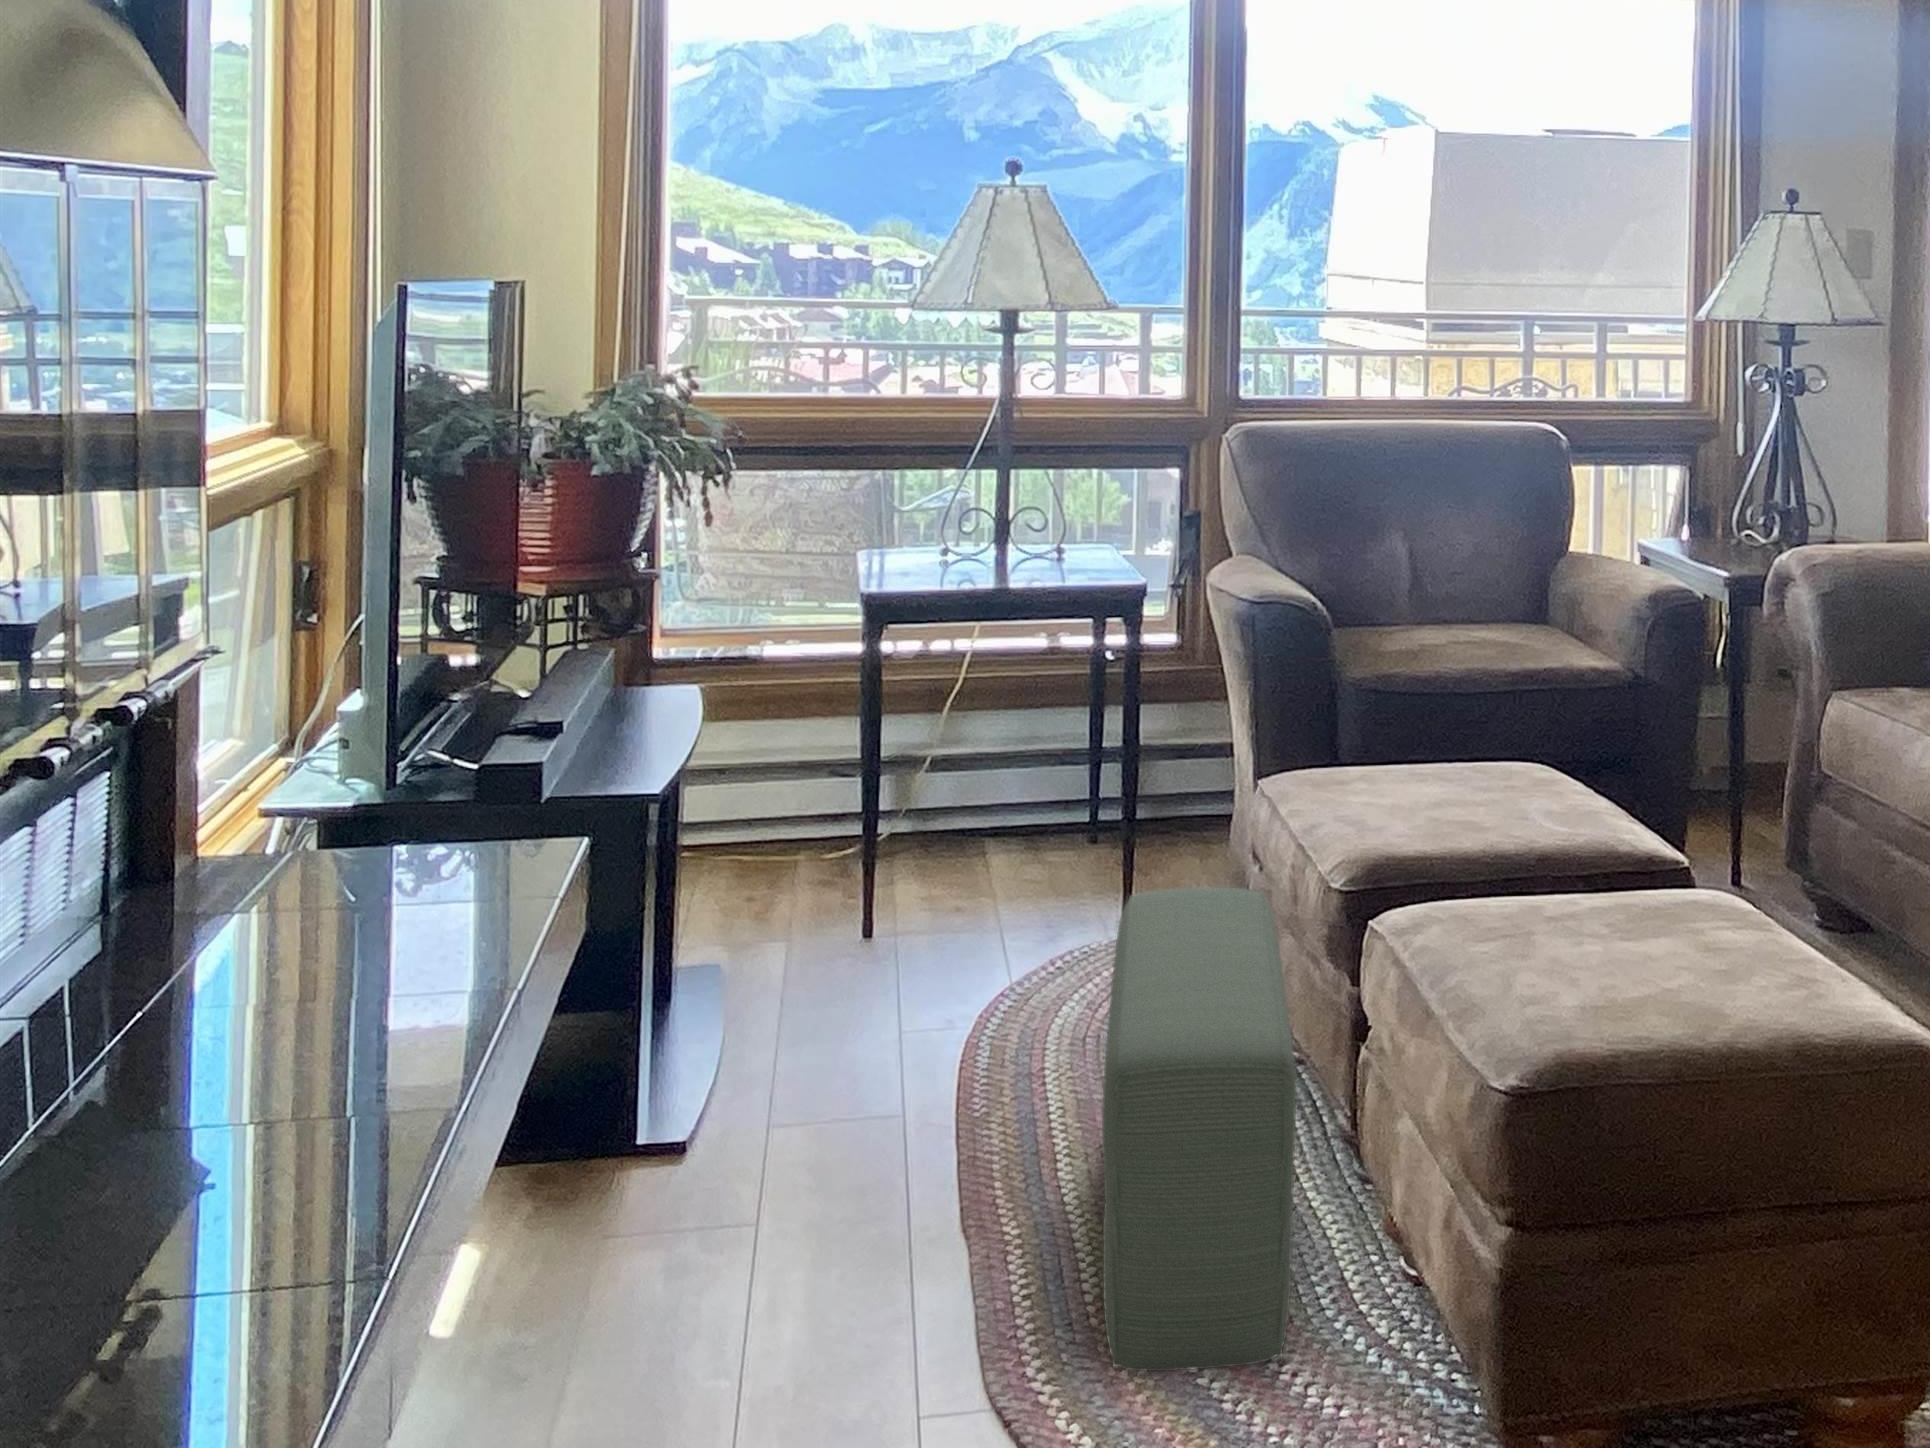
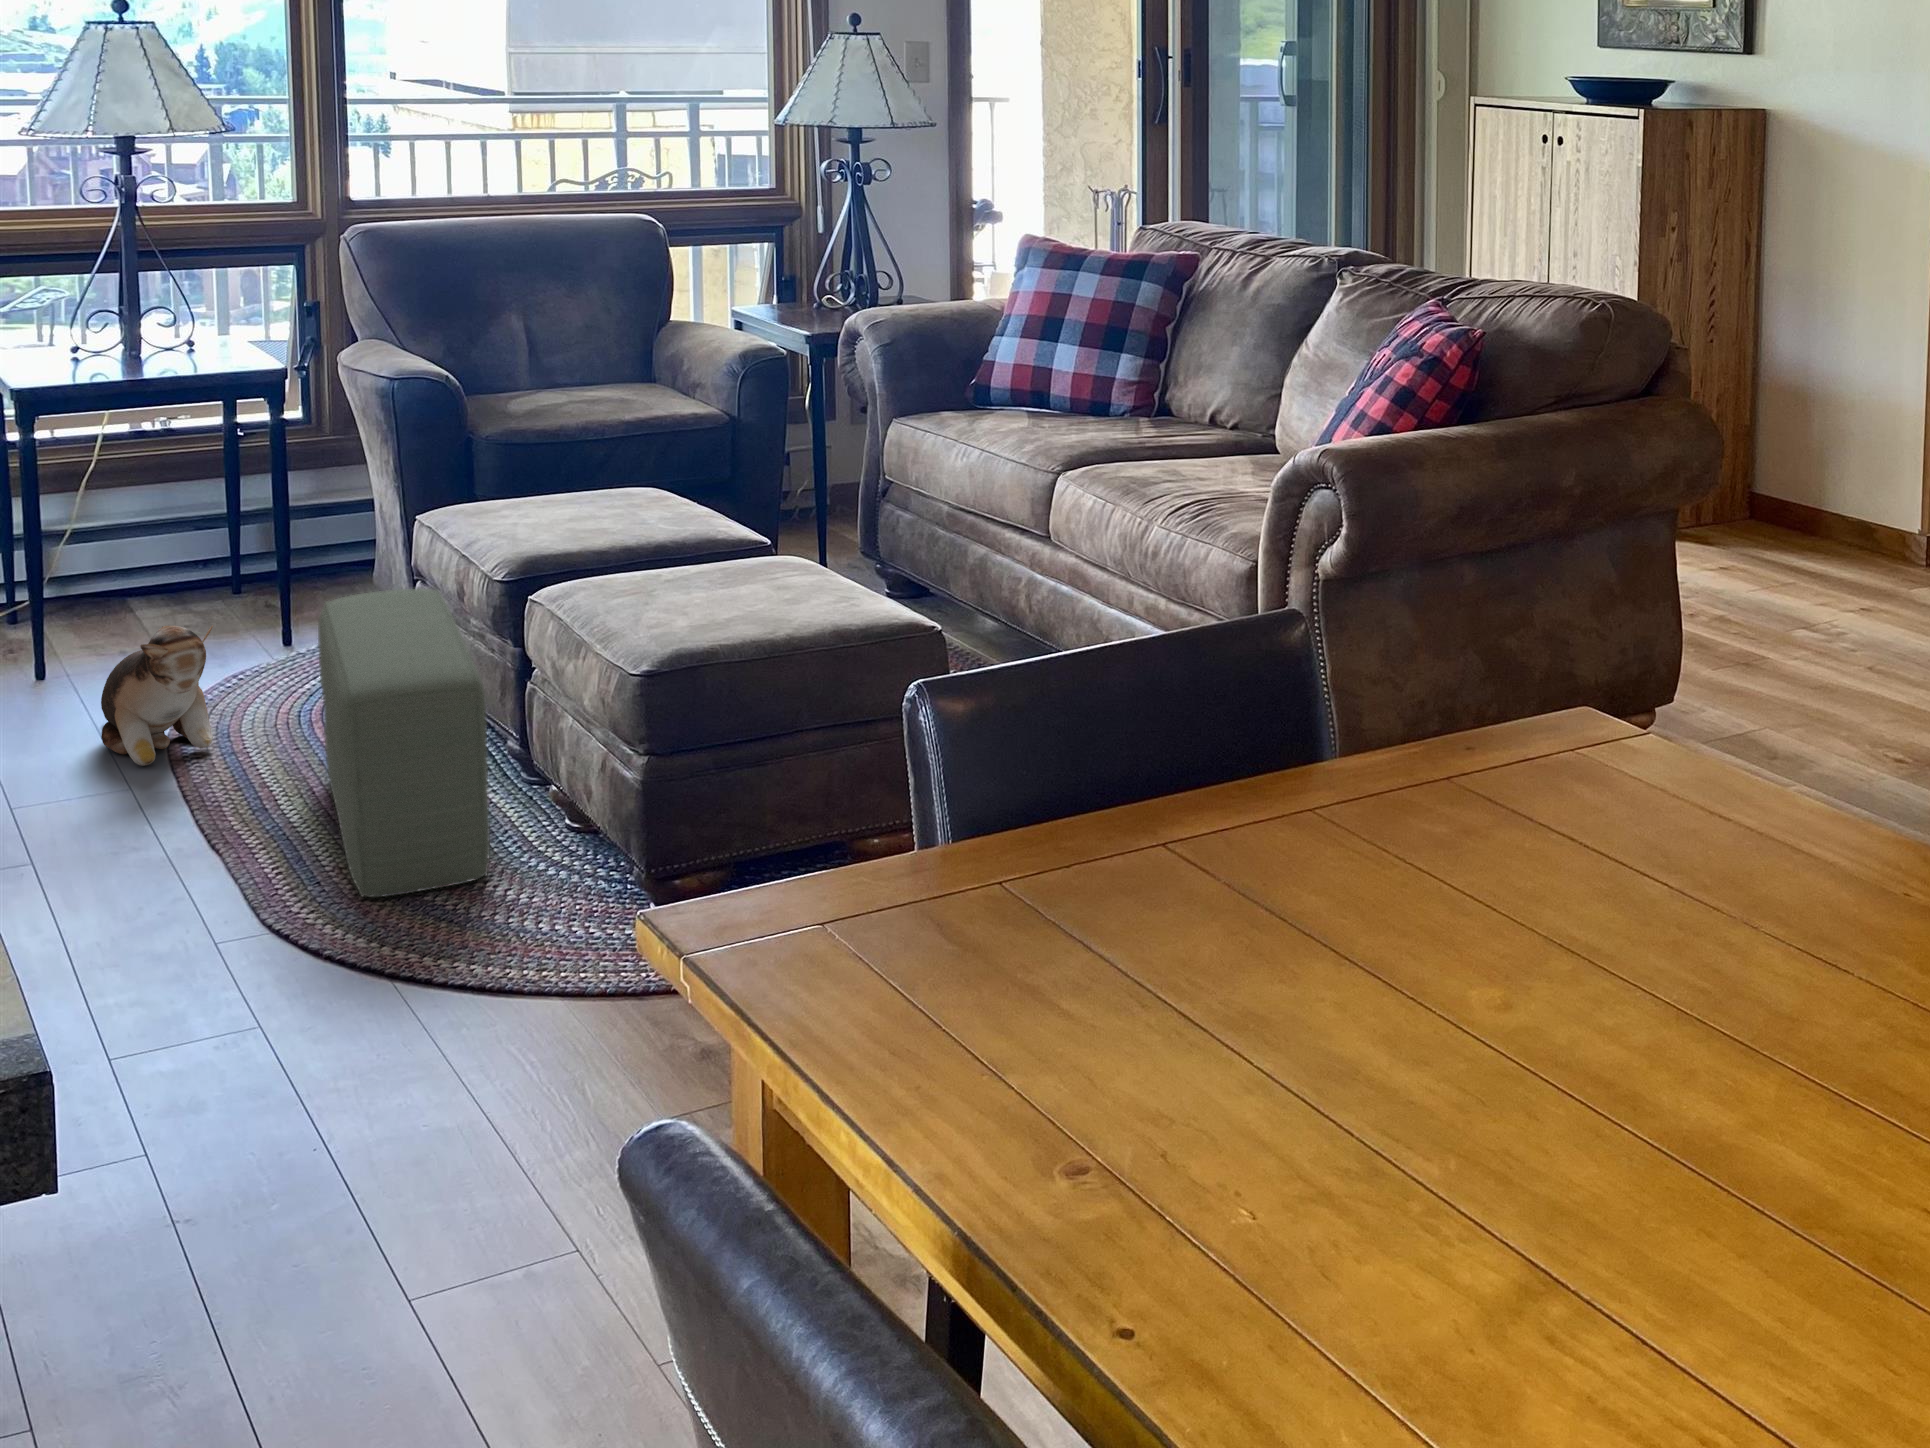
plush toy: none [889,902,1010,1080] -> present [101,626,213,766]

